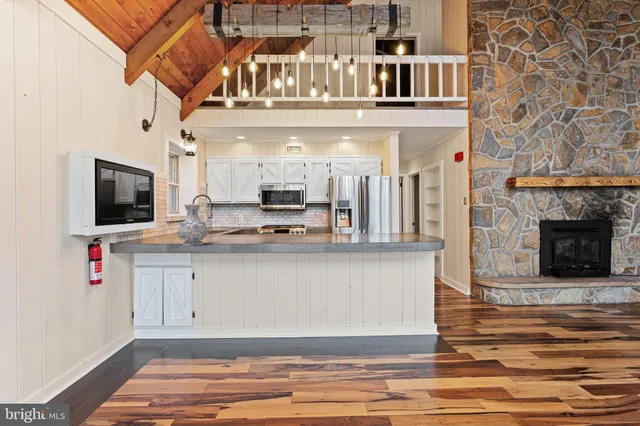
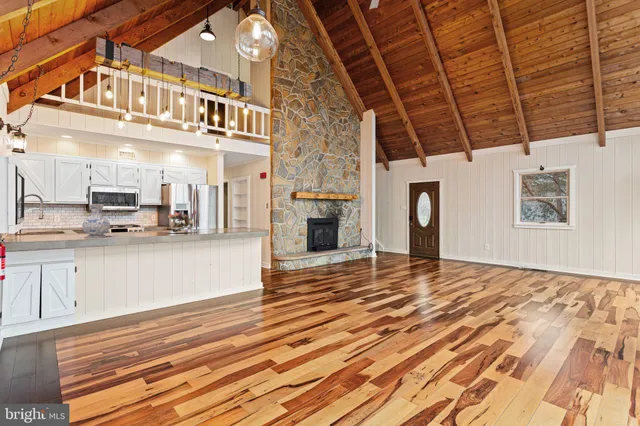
flower arrangement: none [277,208,319,242] -> present [167,210,196,232]

